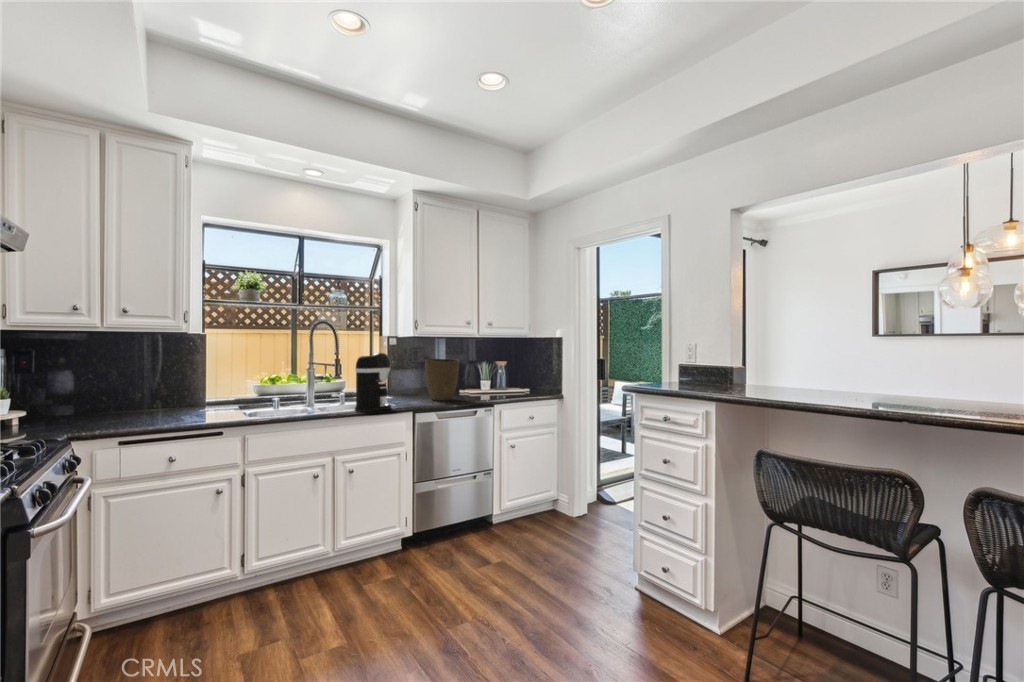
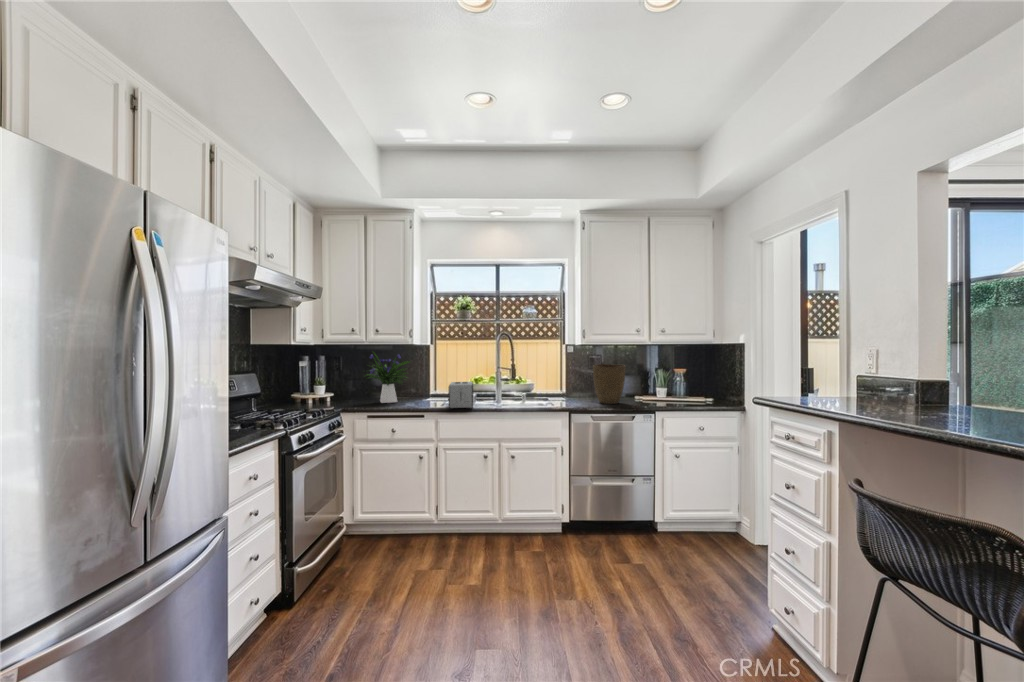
flower arrangement: none [92,341,184,420] -> present [367,352,410,403]
coffee maker: present [355,353,391,412] -> none [520,359,551,408]
toaster: none [256,383,300,420] -> present [448,382,473,409]

